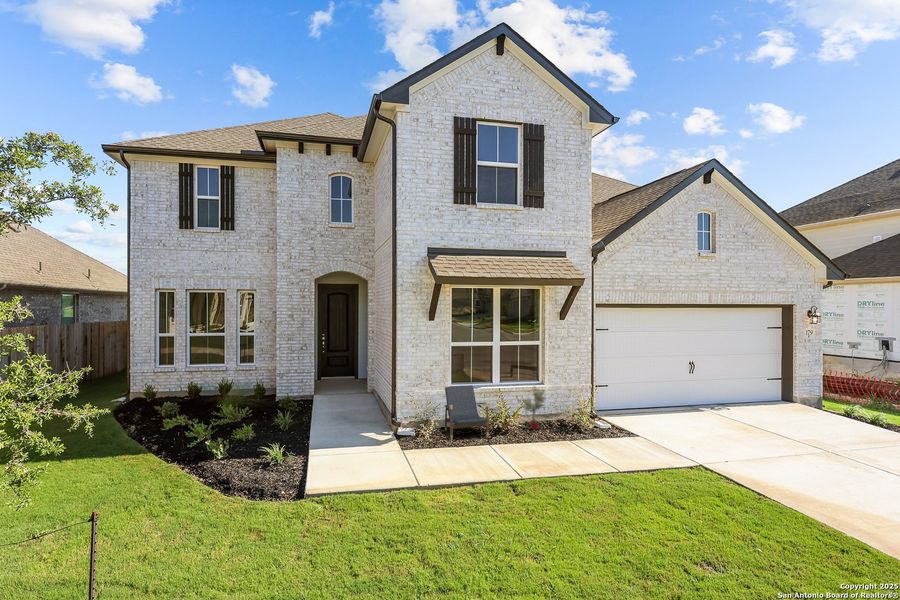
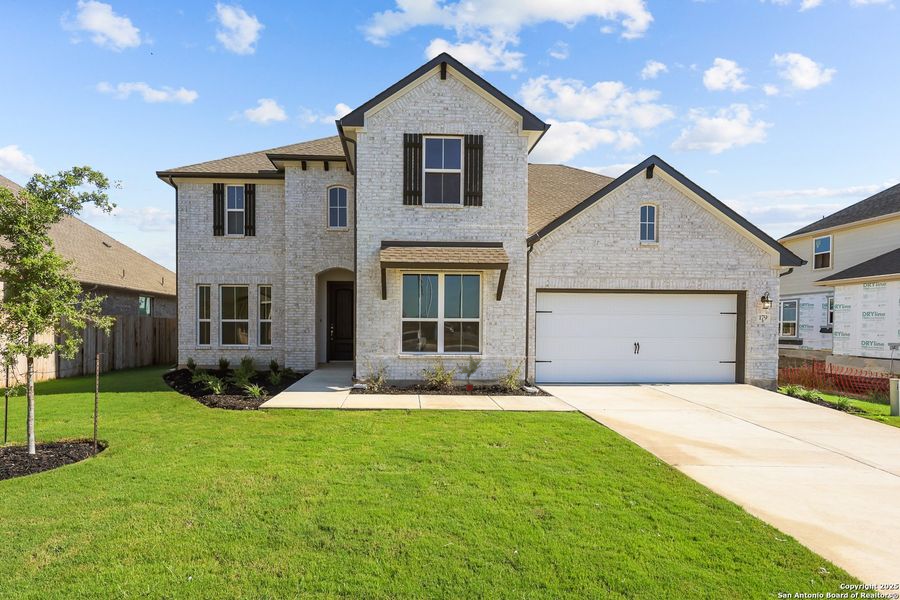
lounge chair: present [445,385,489,440] -> none [392,354,425,394]

